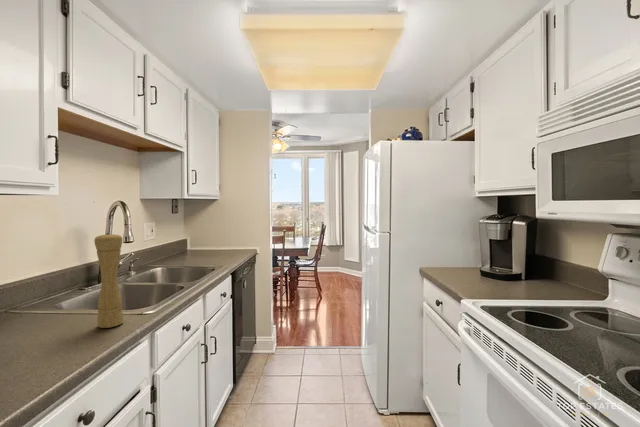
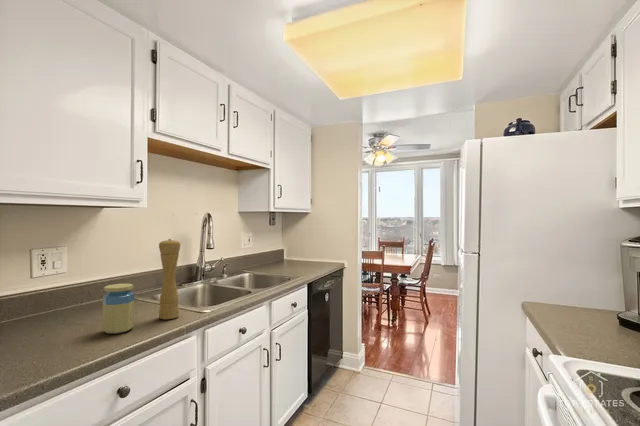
jar: none [31,290,75,355] -> present [102,284,134,334]

